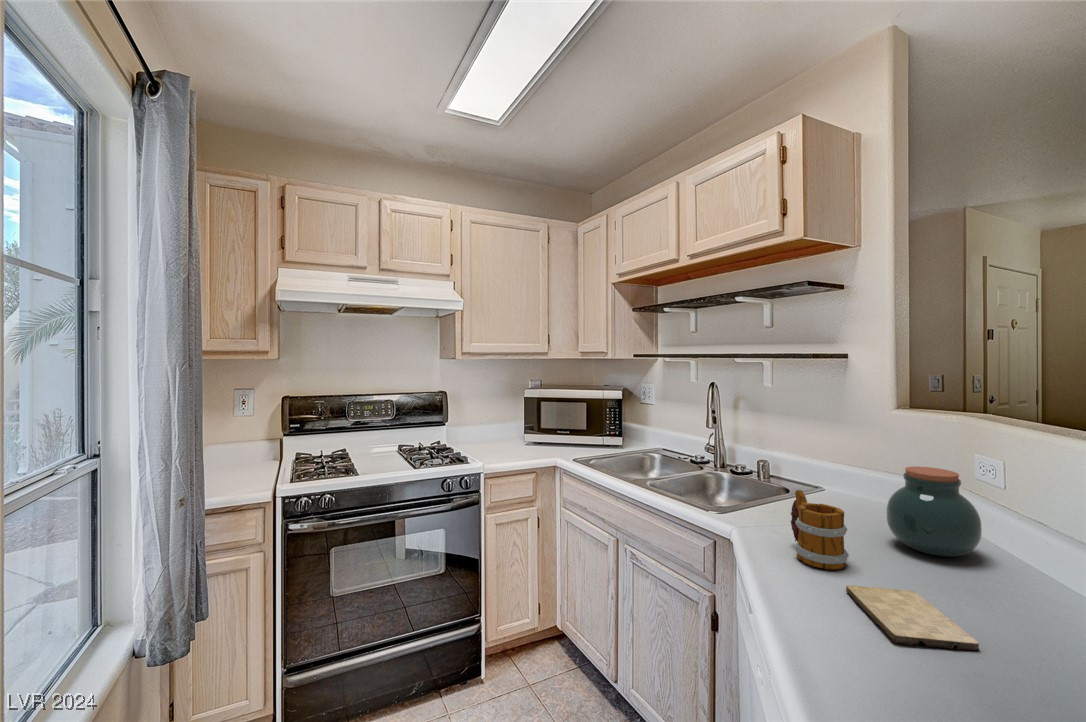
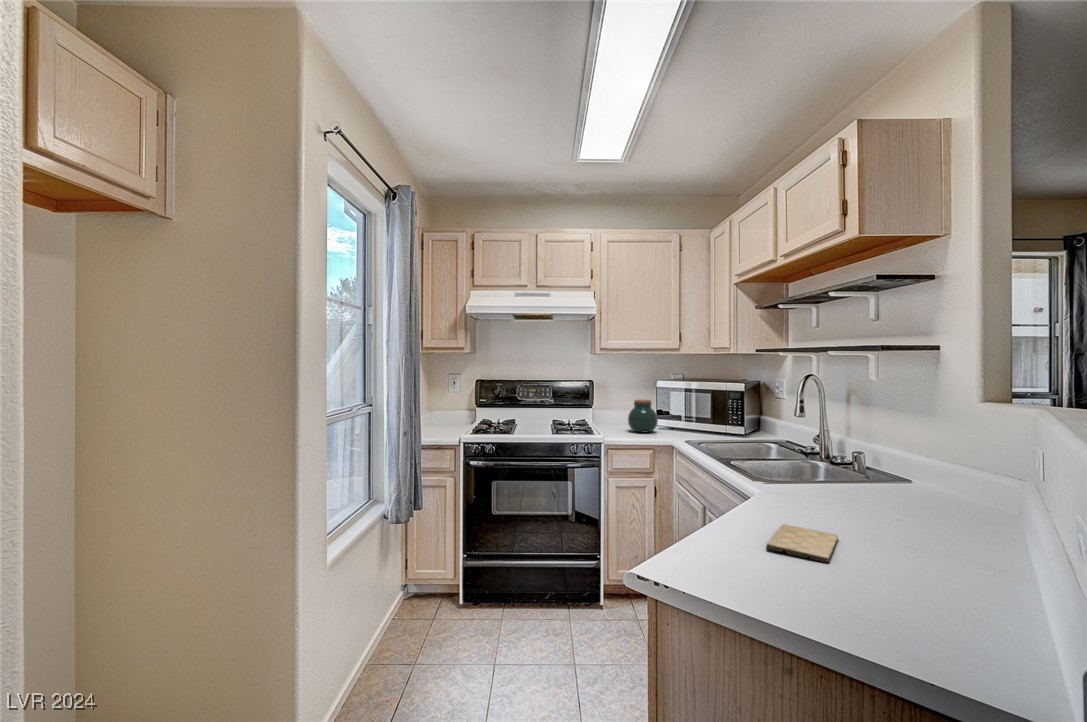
jar: present [887,467,982,557] -> present [628,400,658,433]
mug: present [791,490,849,570] -> none [776,459,817,520]

